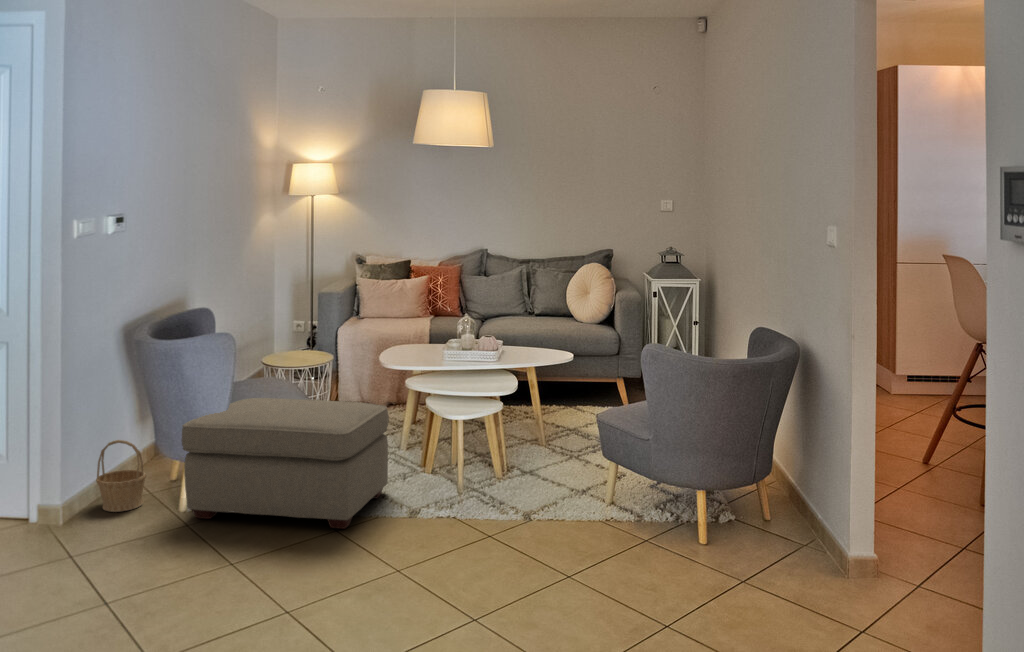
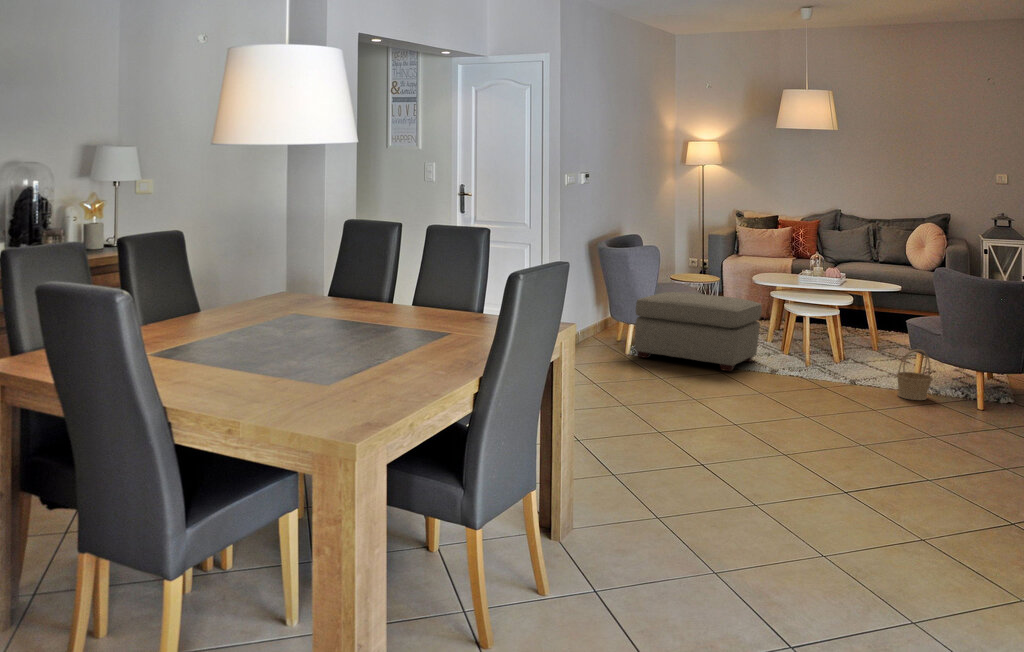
basket: present [96,440,146,512] -> present [897,349,933,400]

